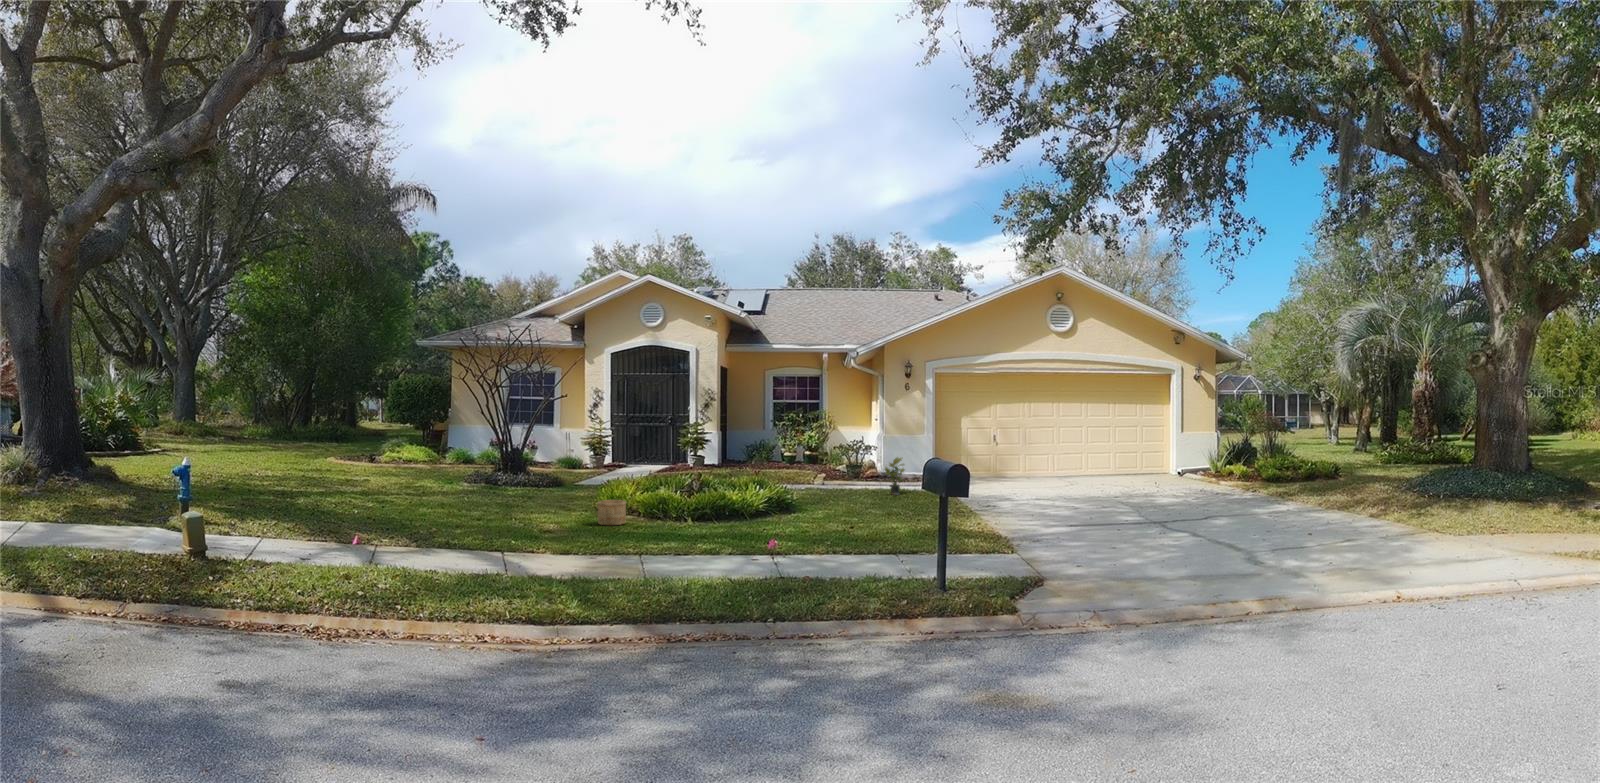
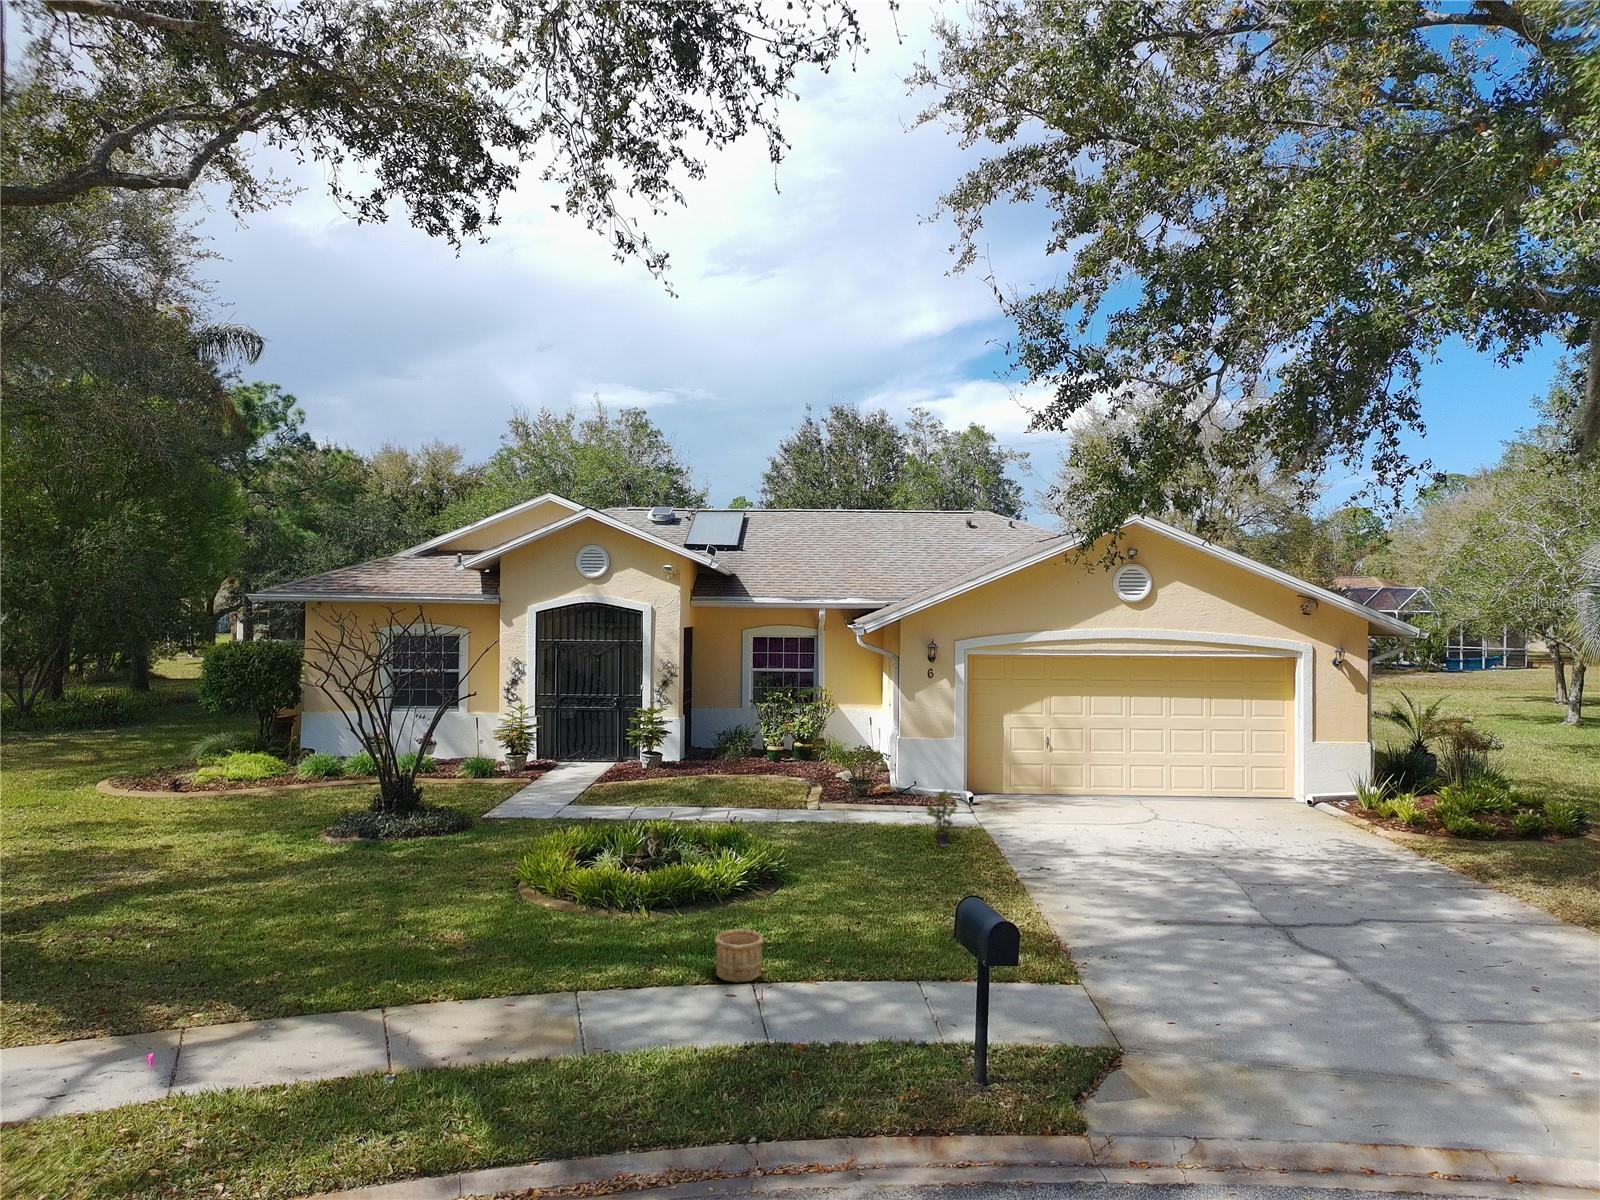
wooden bucket: present [597,500,626,525] -> present [715,929,763,982]

